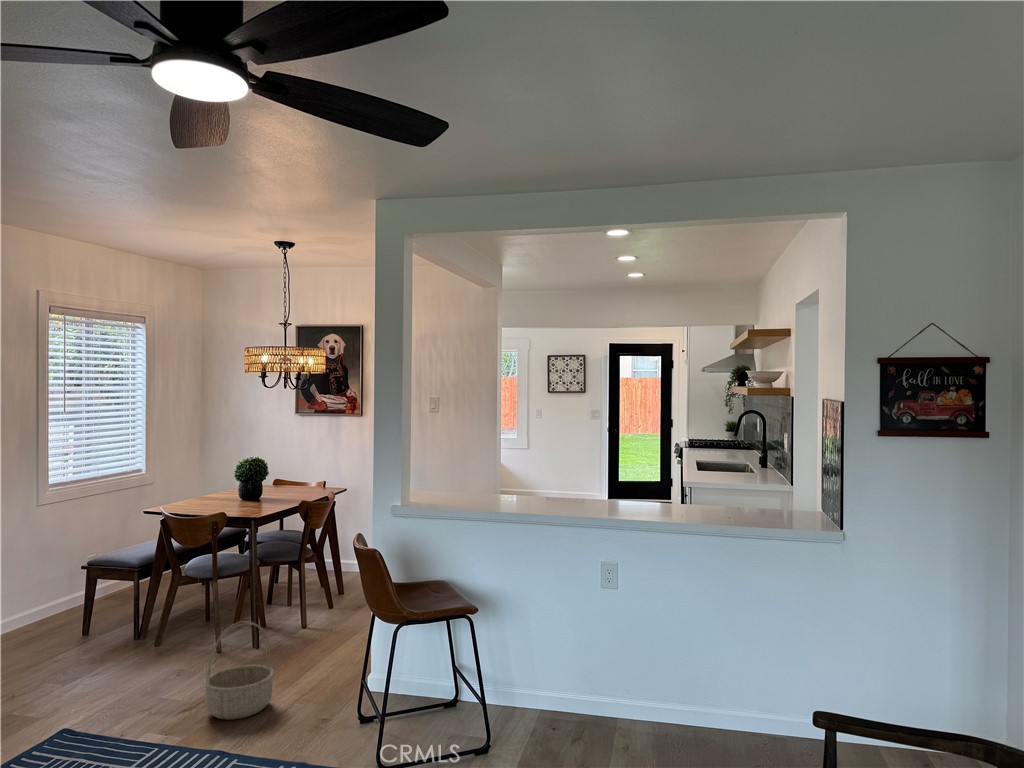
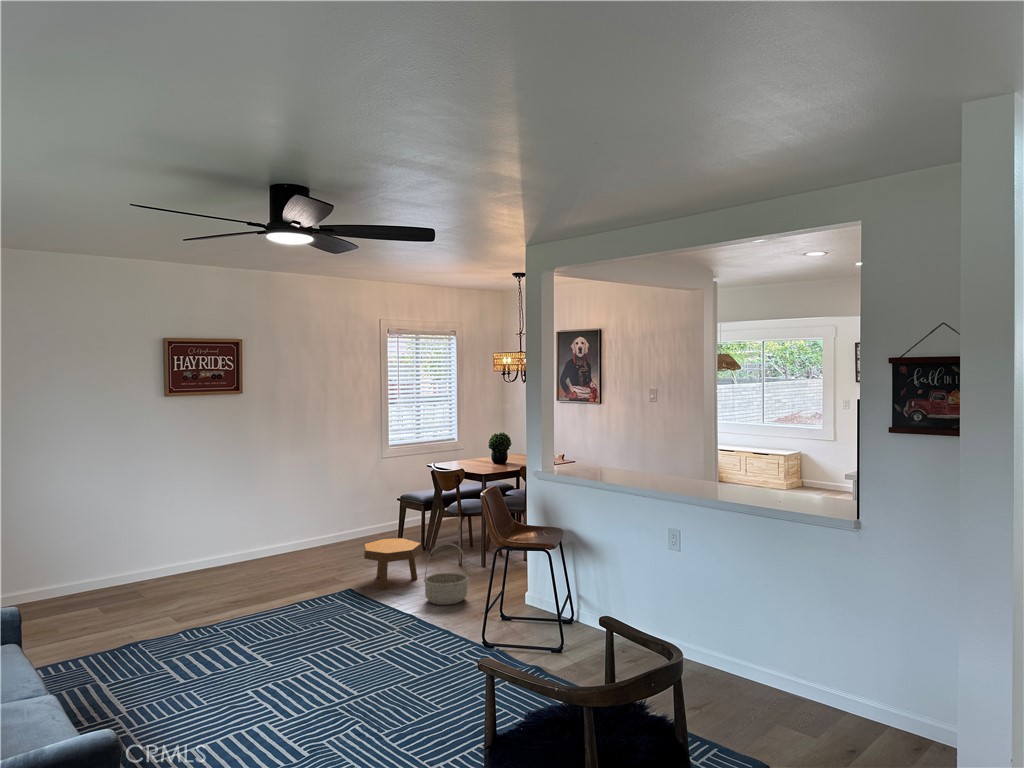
footstool: none [68,624,173,712] -> present [364,538,423,589]

